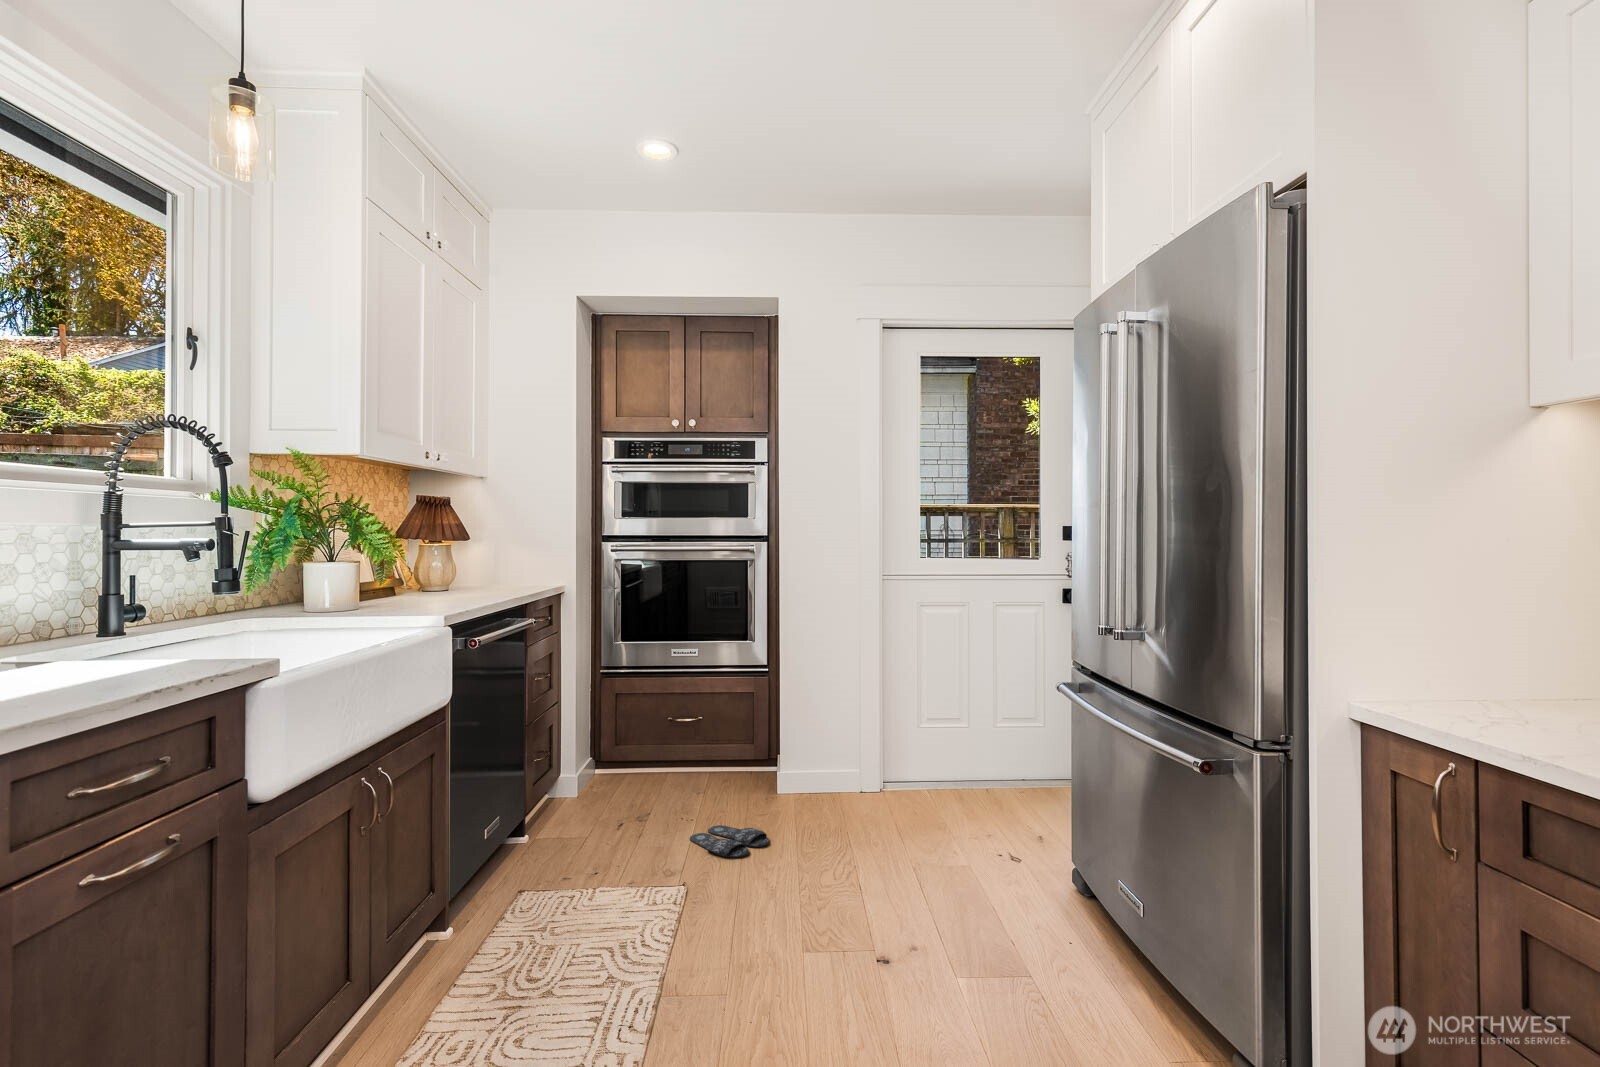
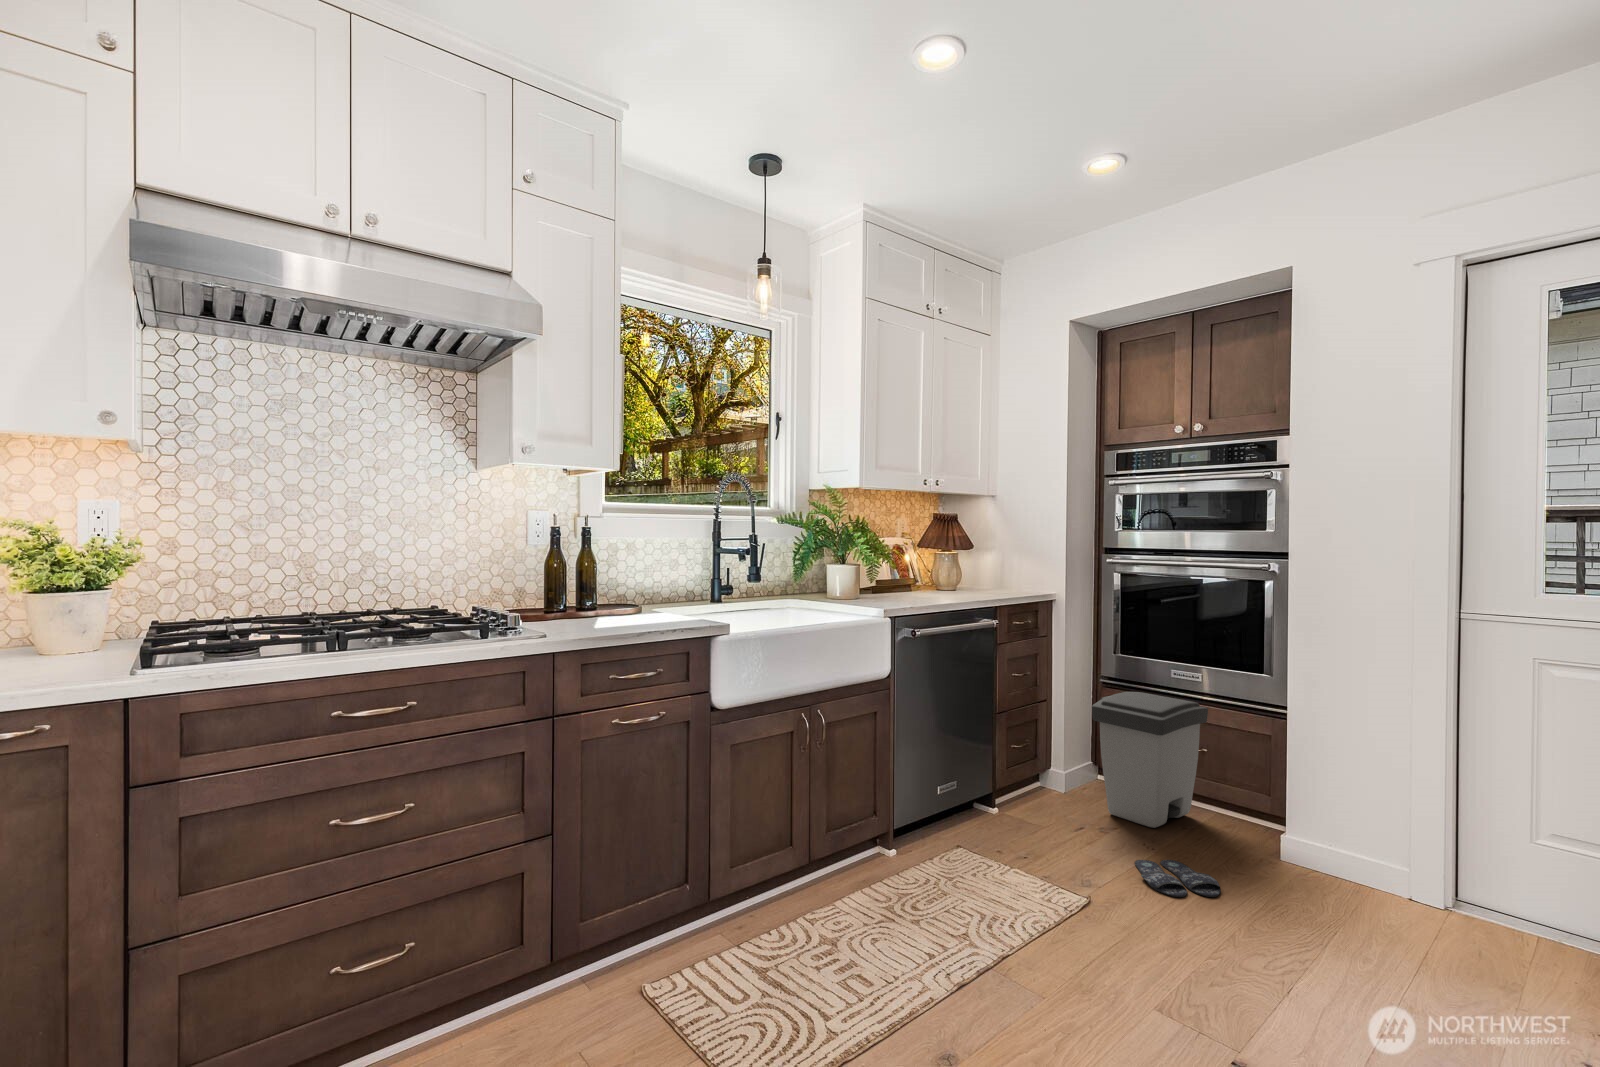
trash can: none [617,677,707,803] -> present [1092,692,1208,828]

